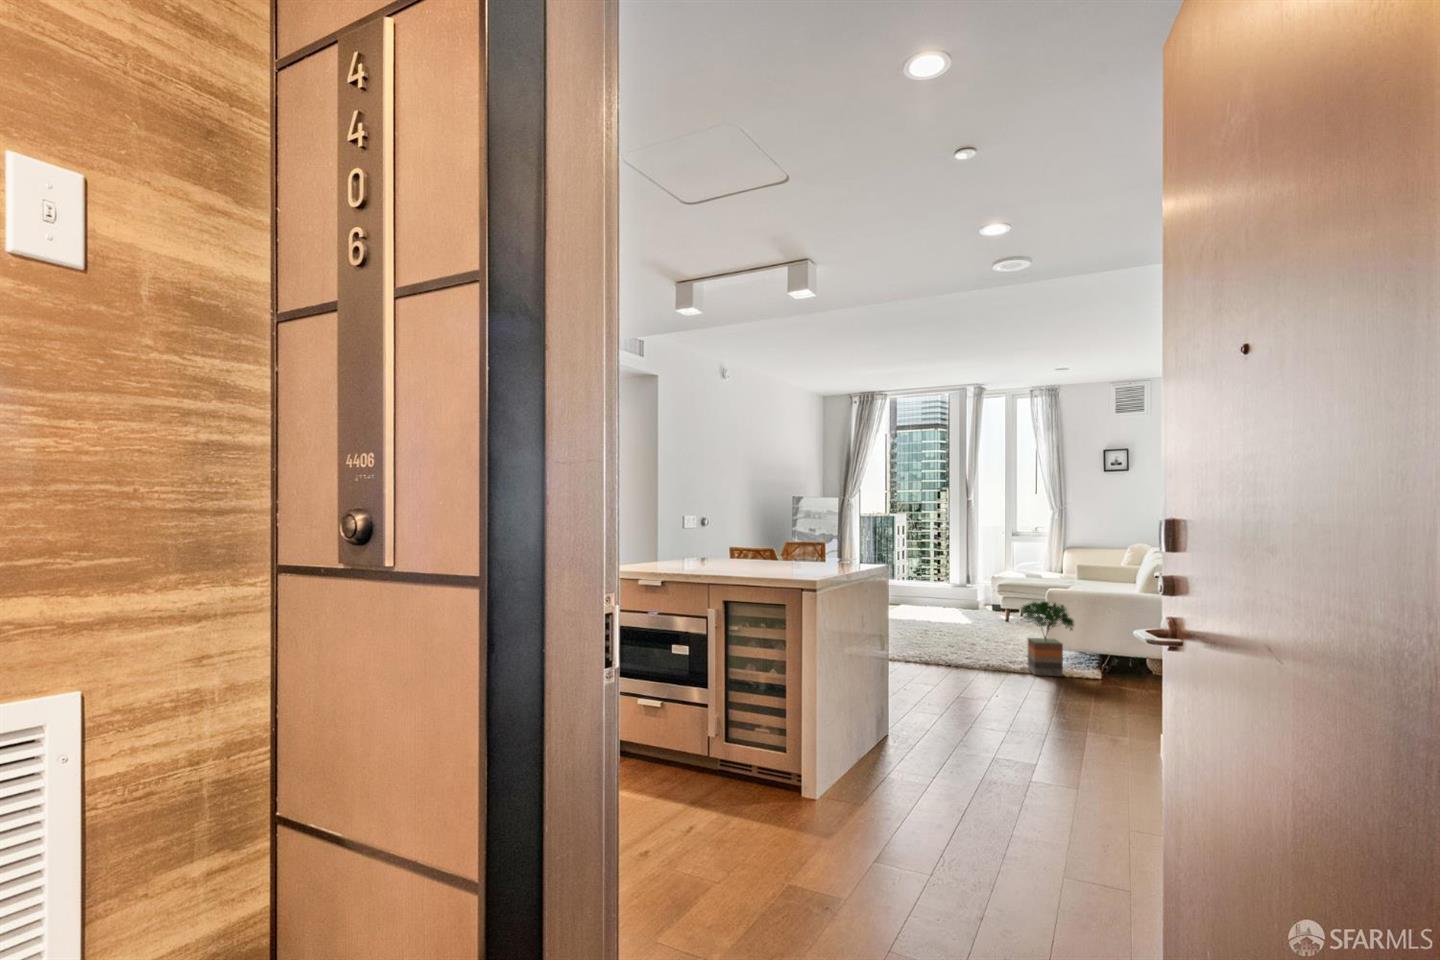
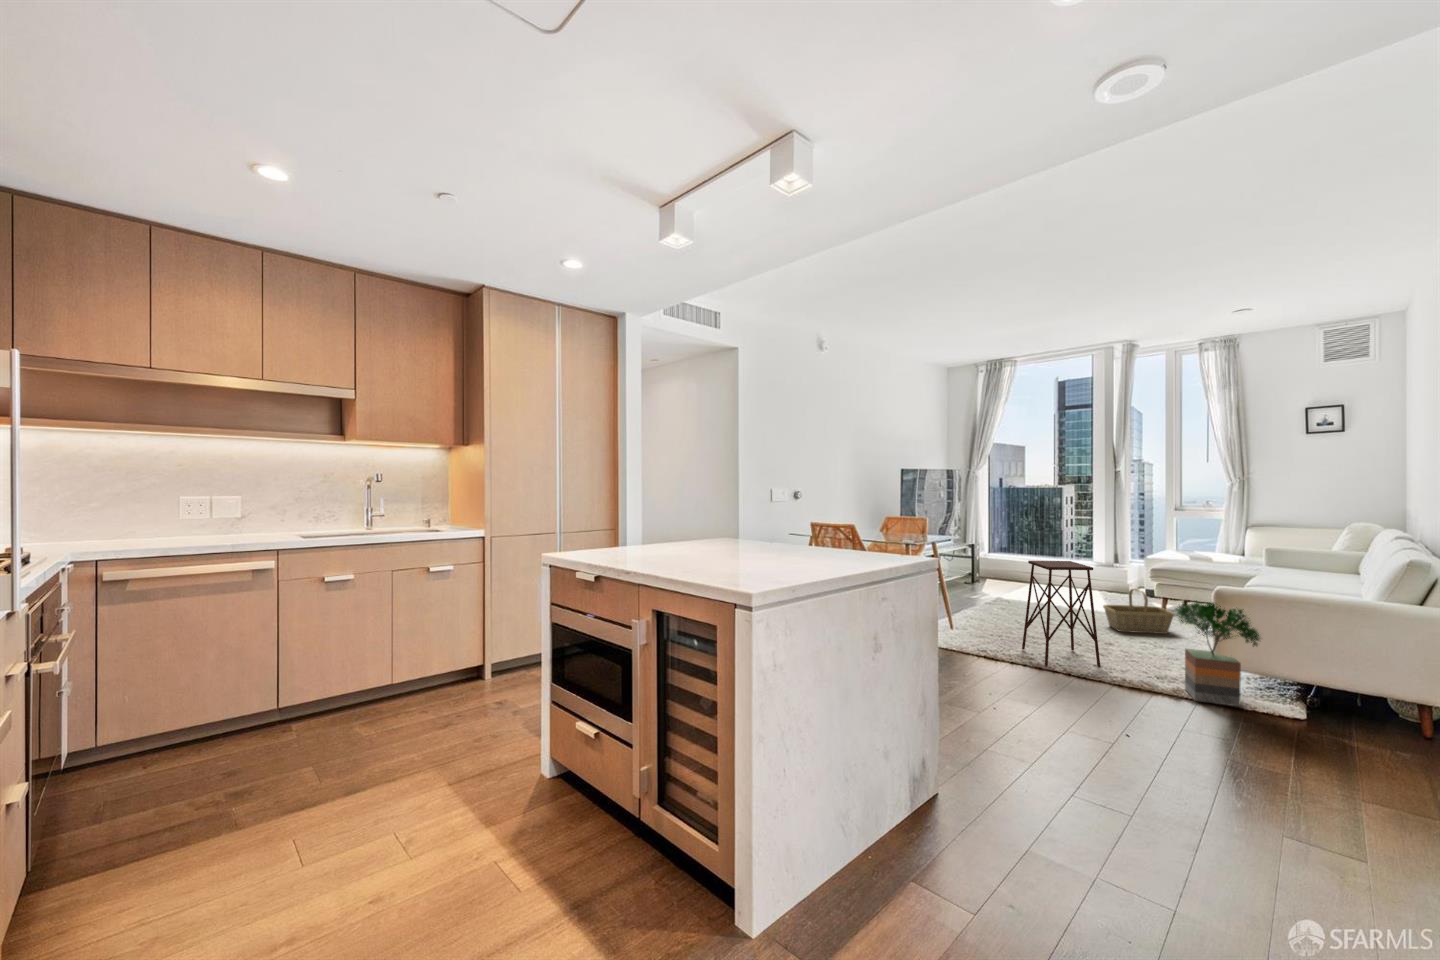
side table: none [909,576,969,662] -> present [1022,561,1100,666]
basket: none [965,600,1017,637] -> present [1103,589,1174,634]

